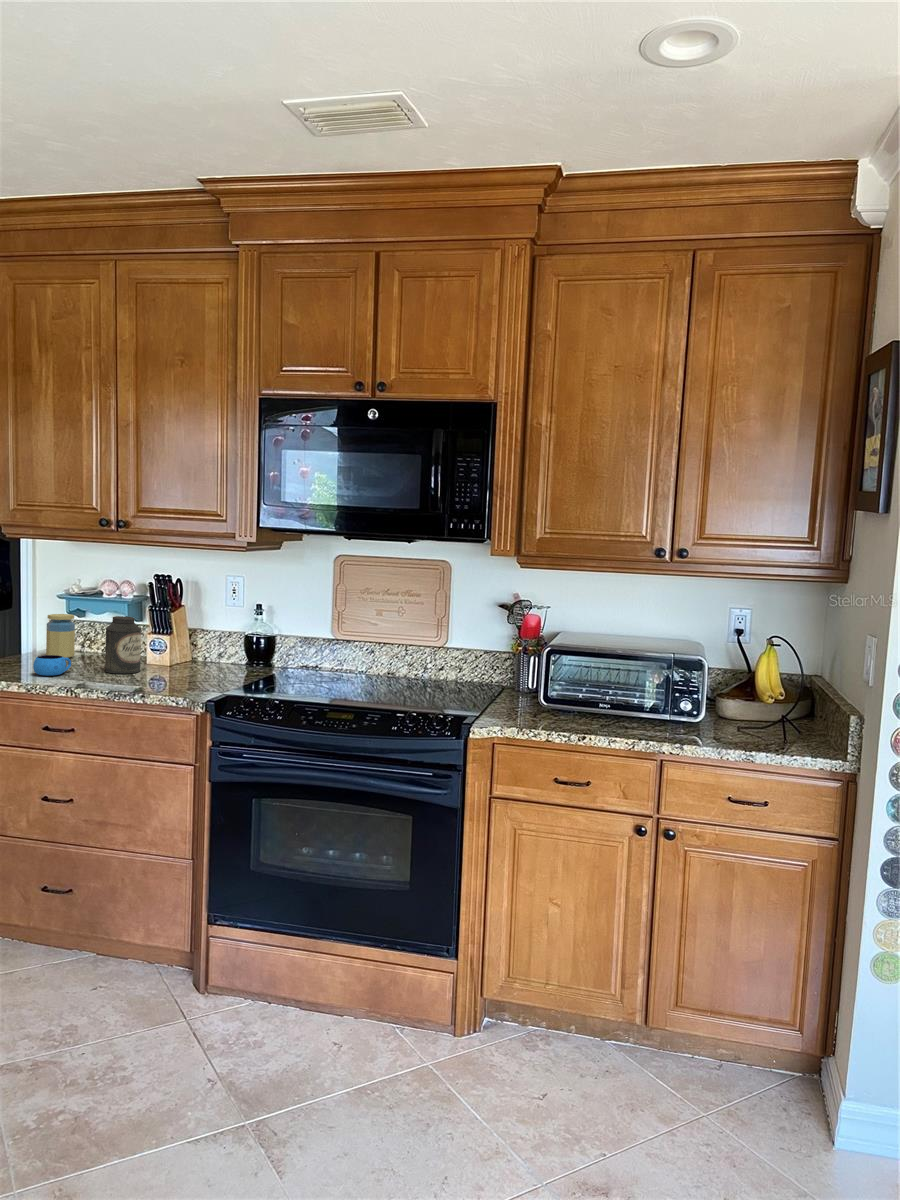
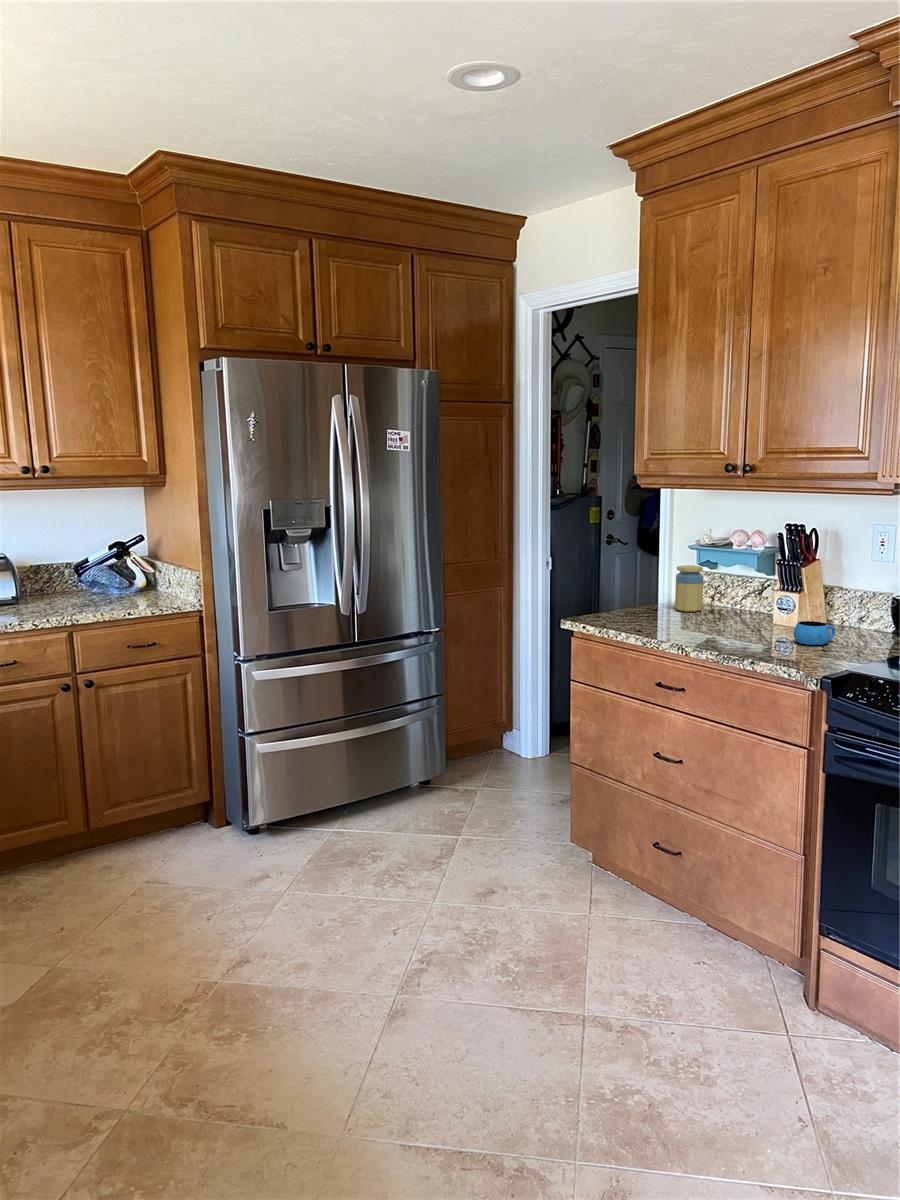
canister: present [105,616,141,674] -> none [726,570,766,634]
mug: present [33,655,71,676] -> present [793,621,835,645]

